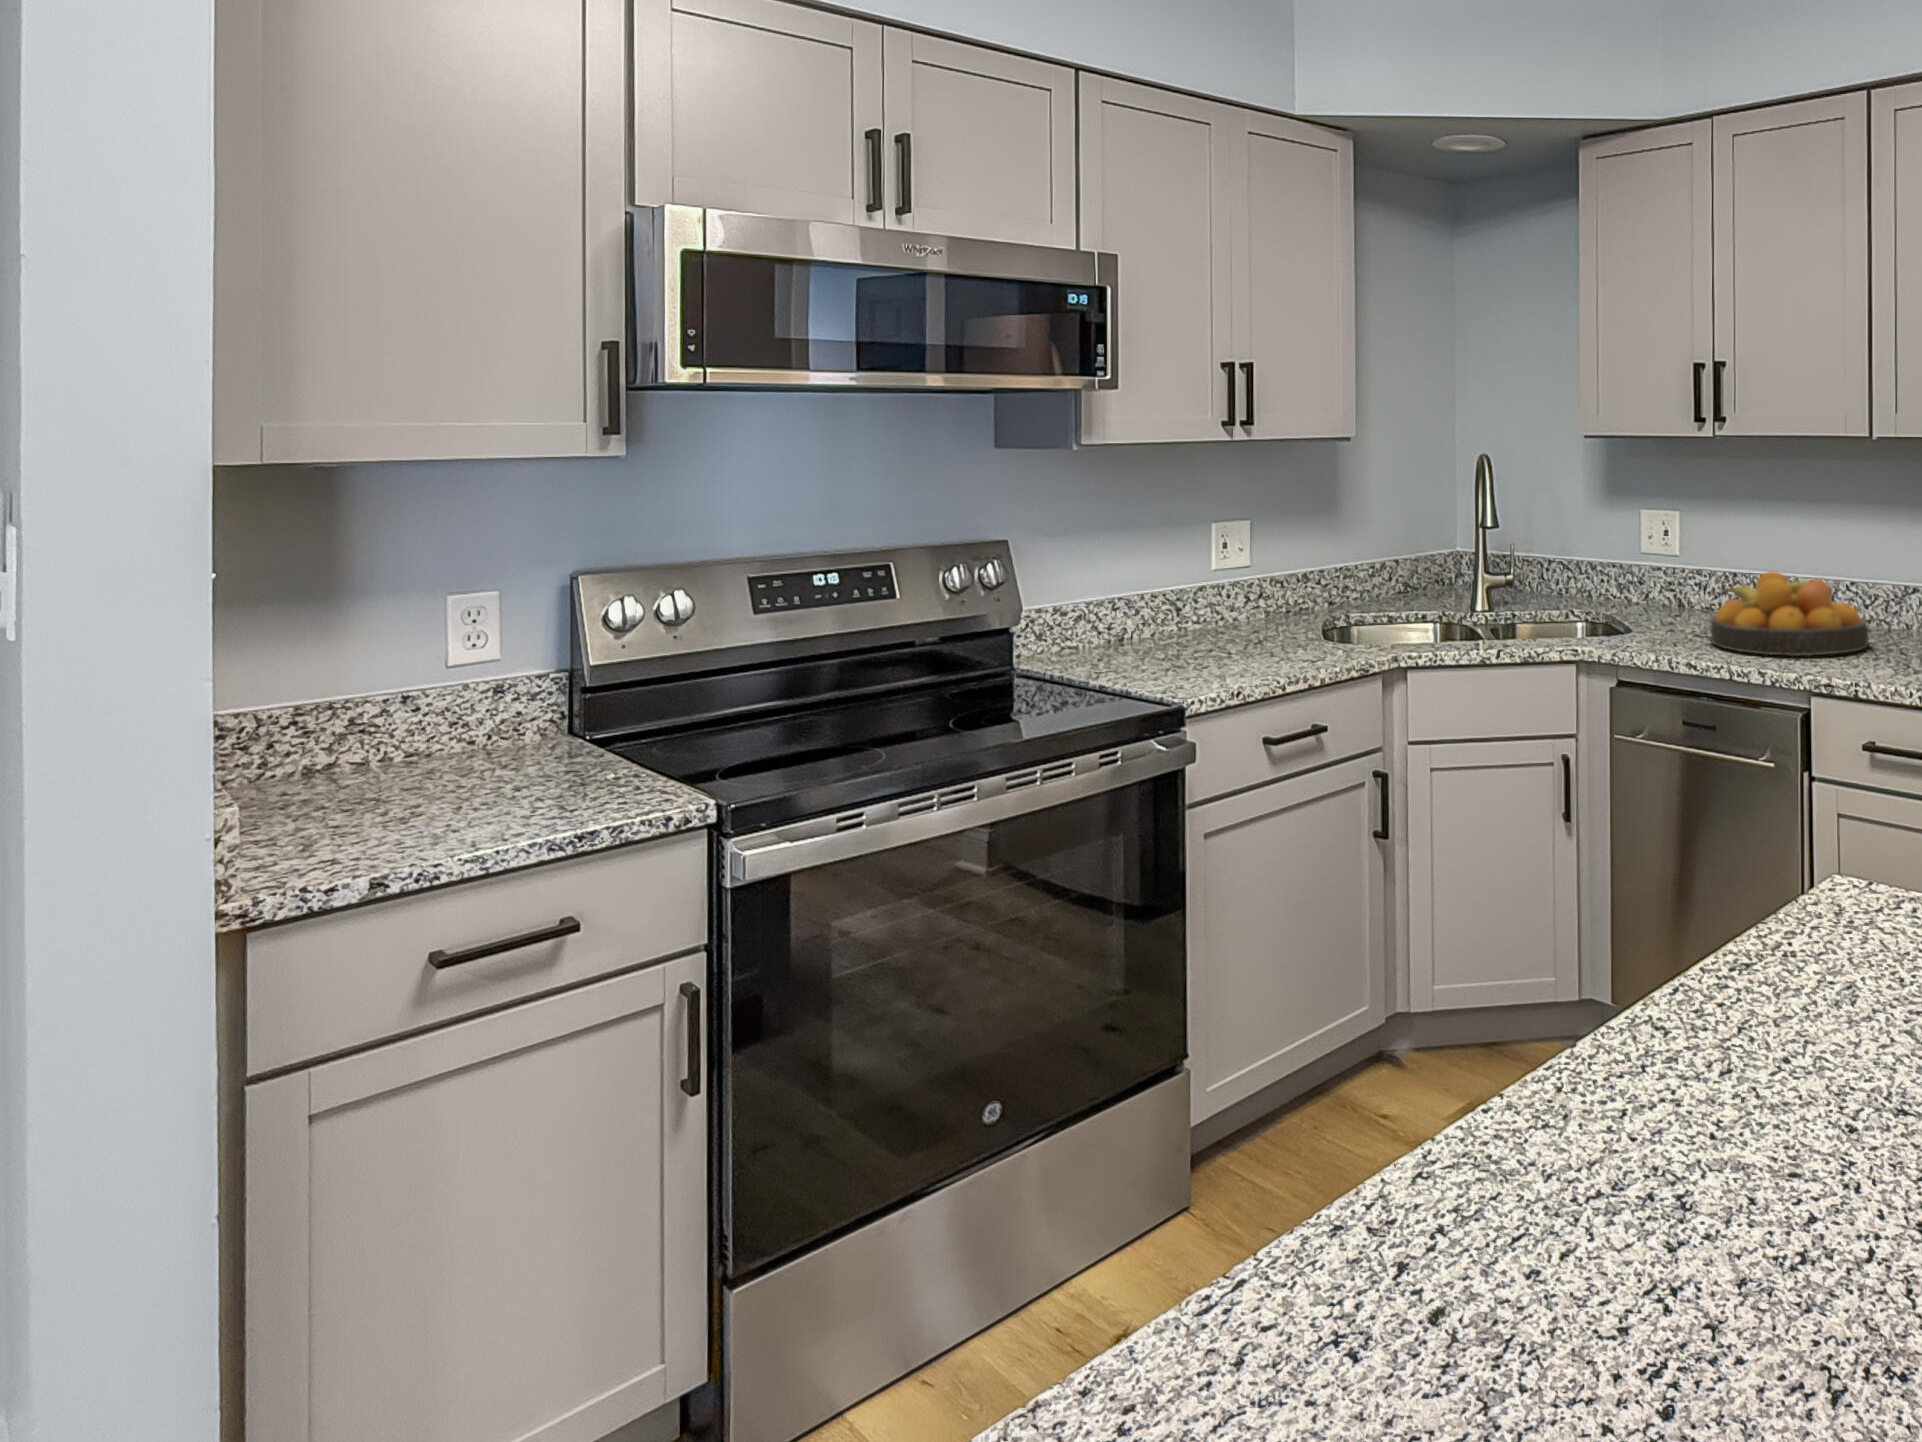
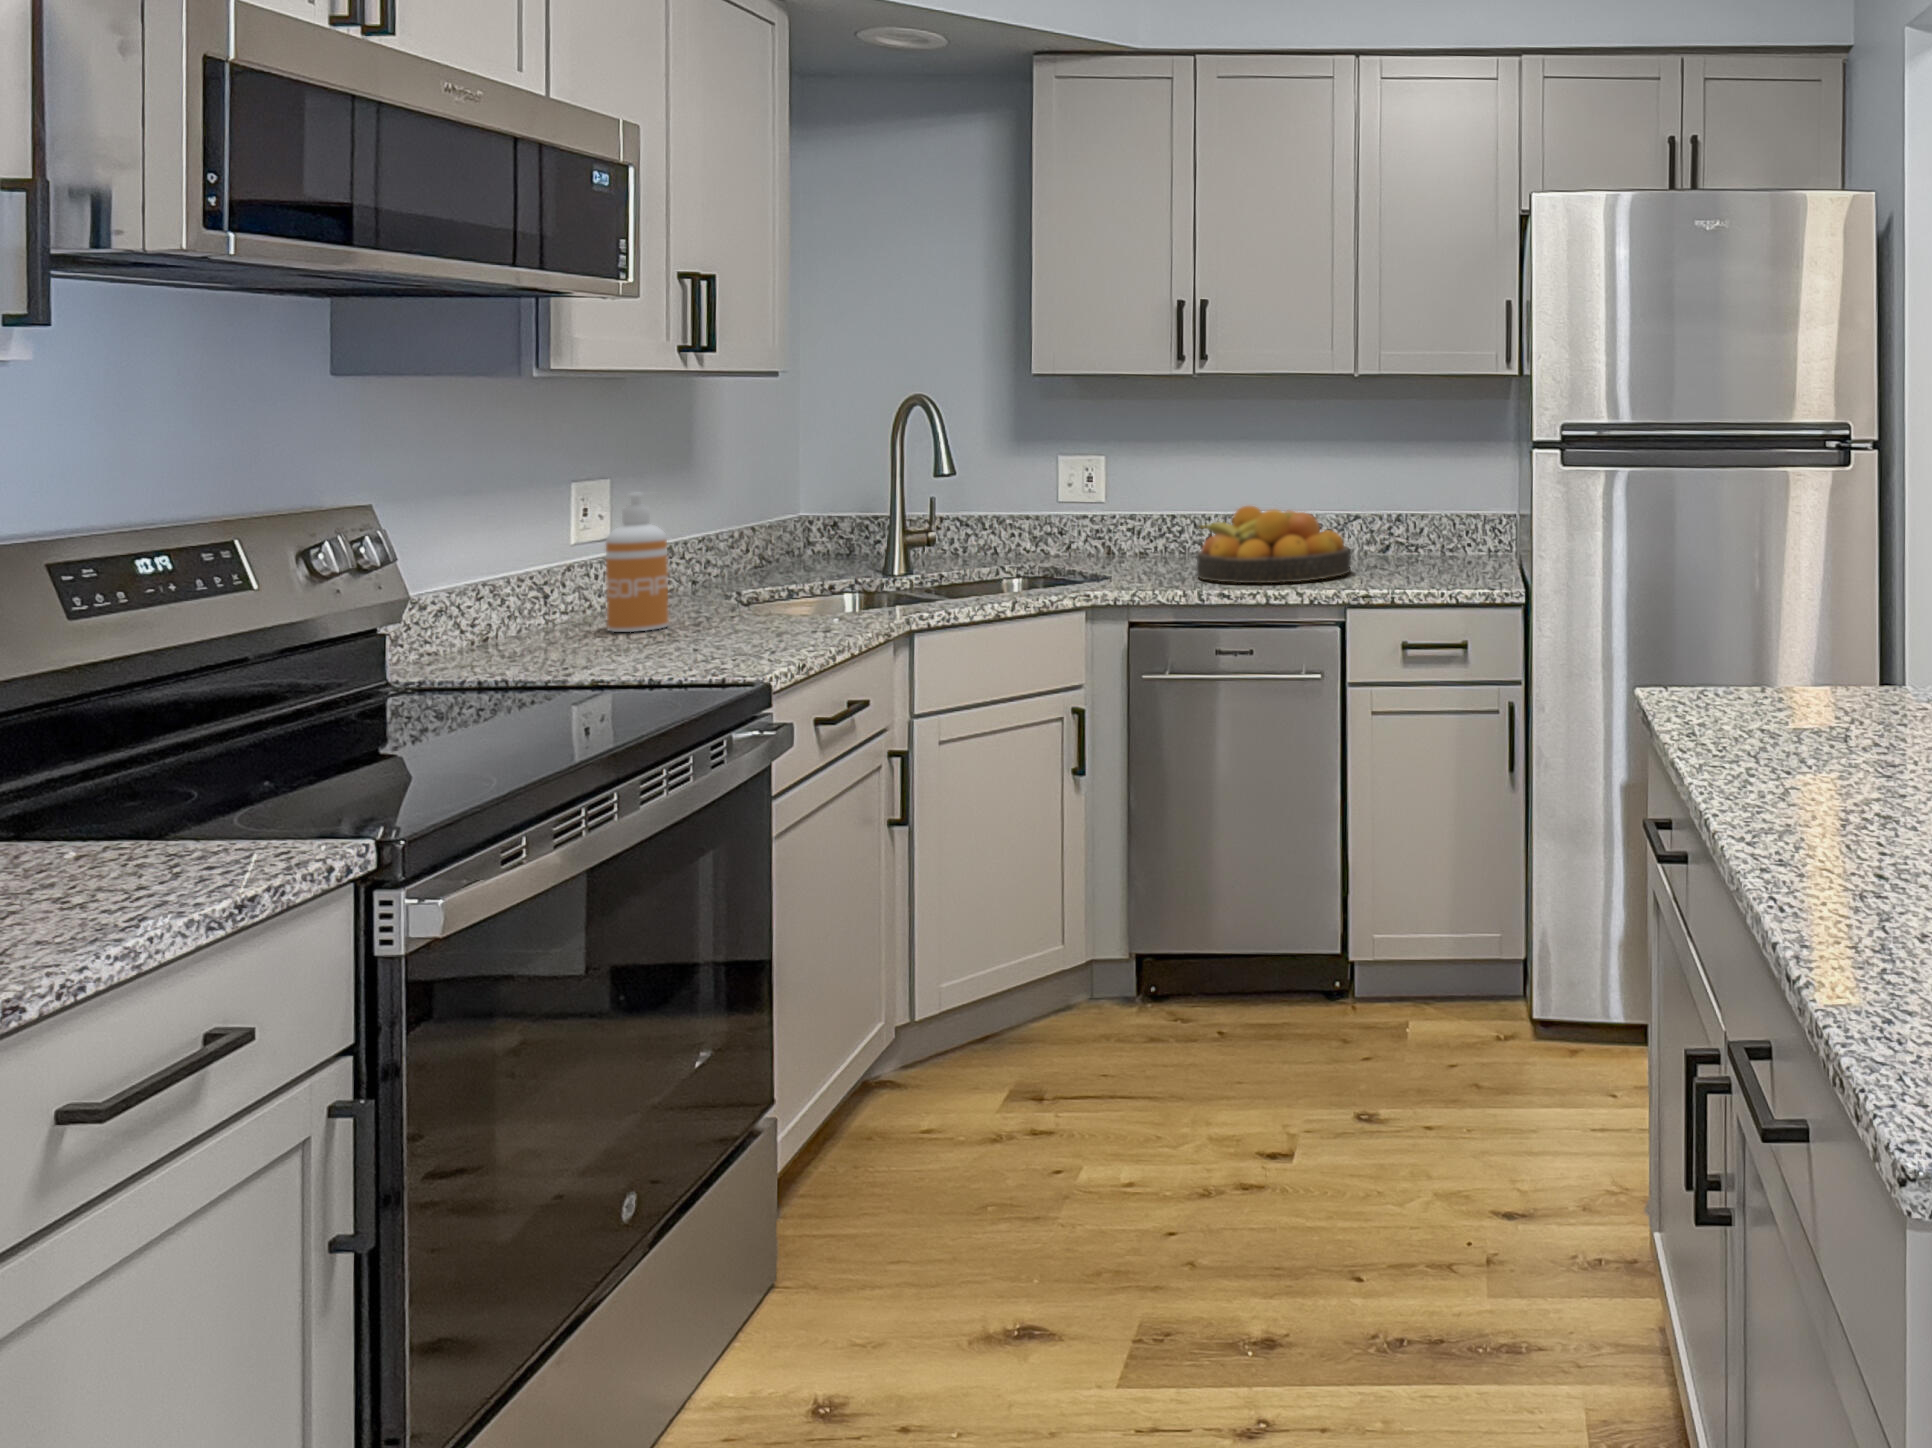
soap dispenser: none [1210,533,1254,644] -> present [606,493,669,632]

